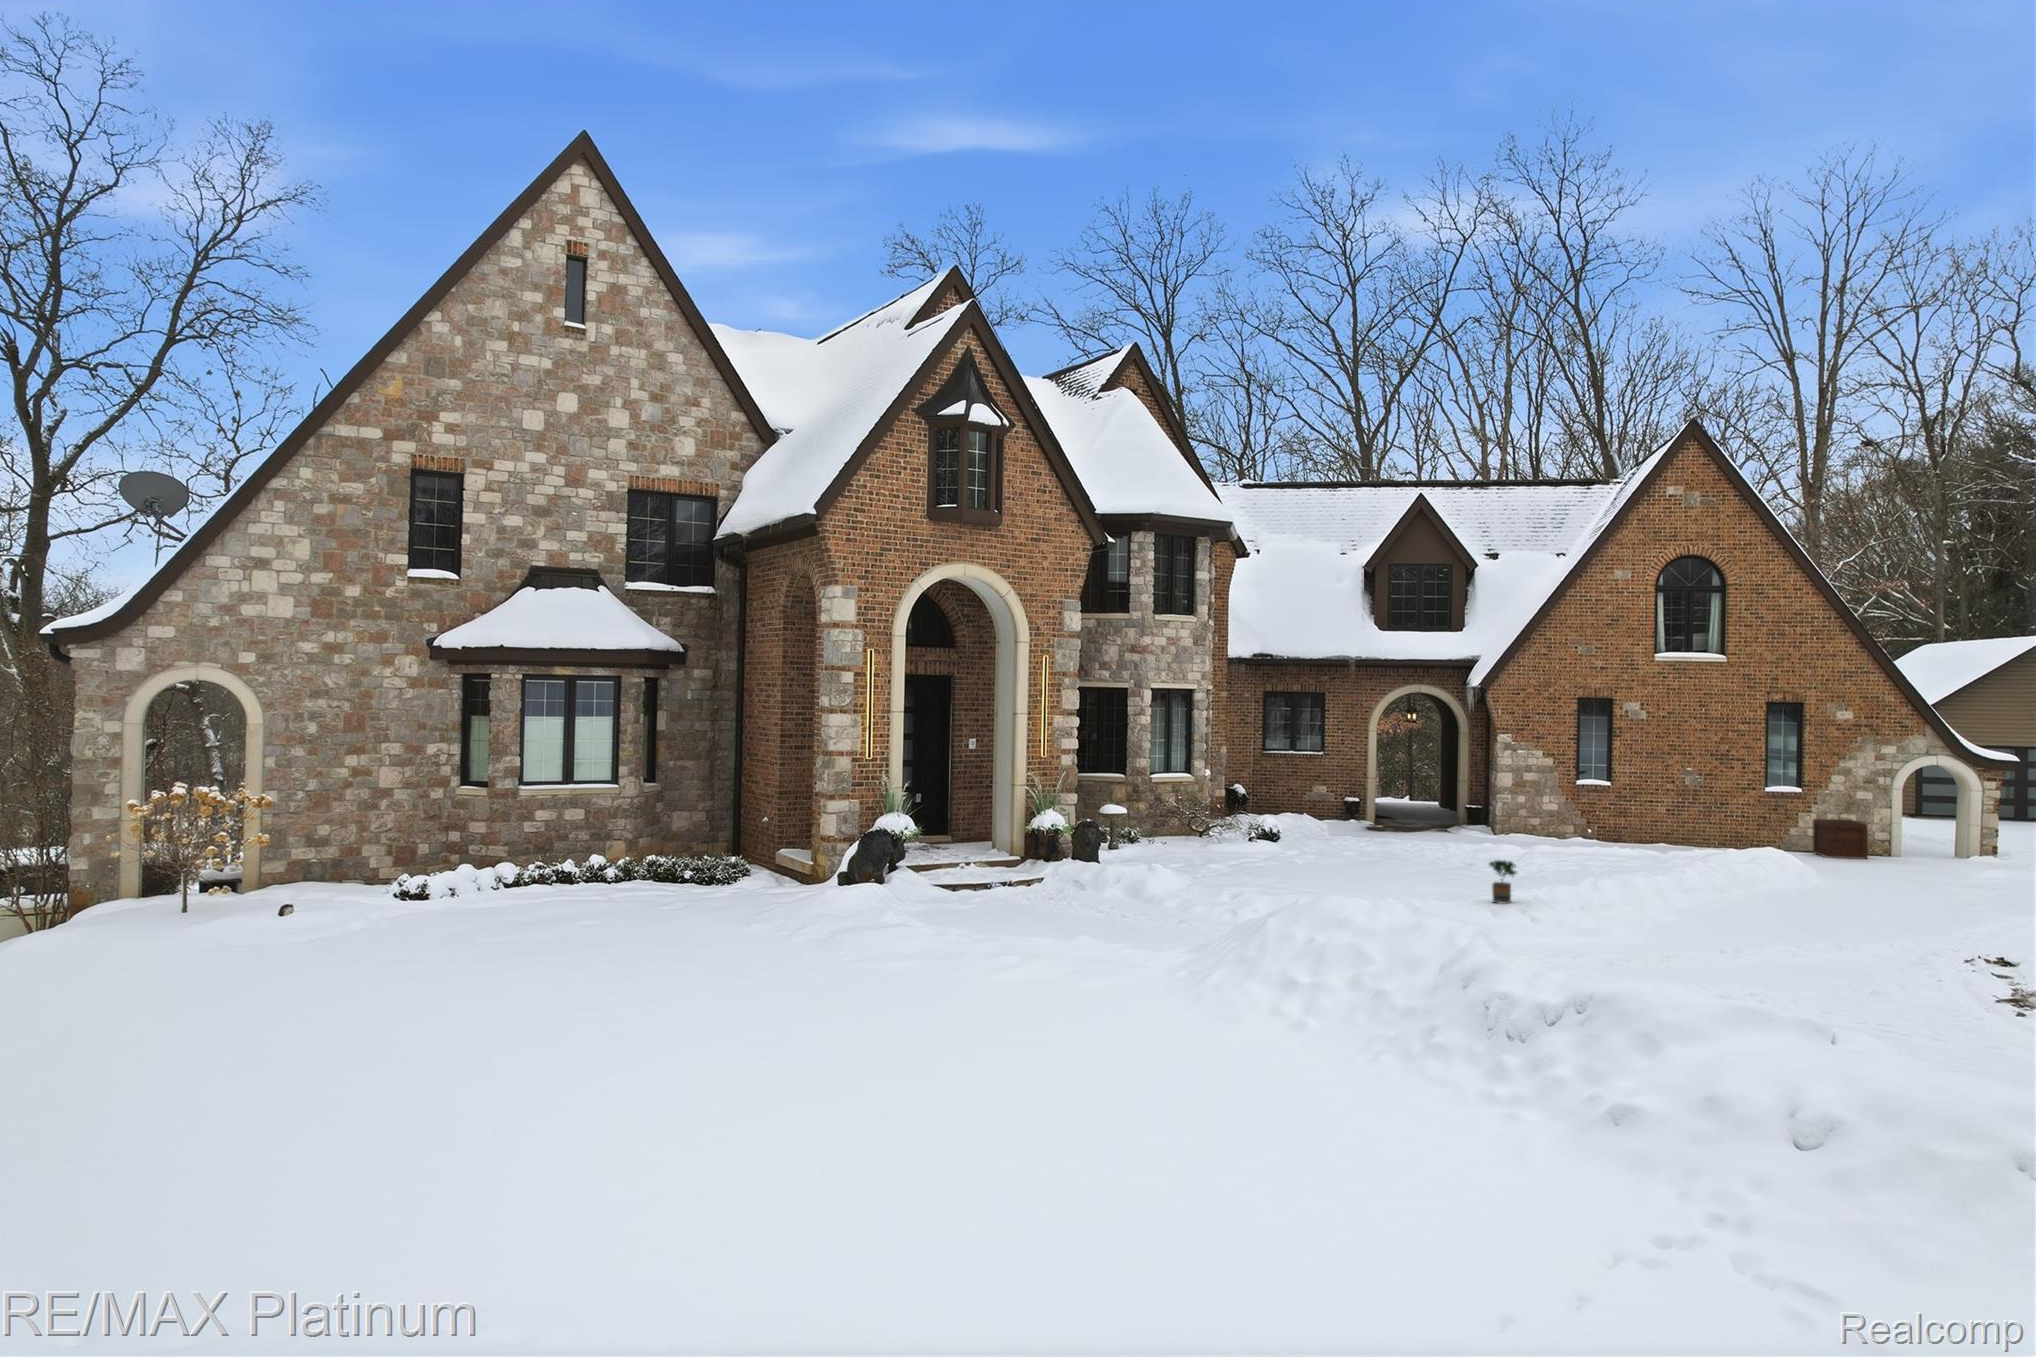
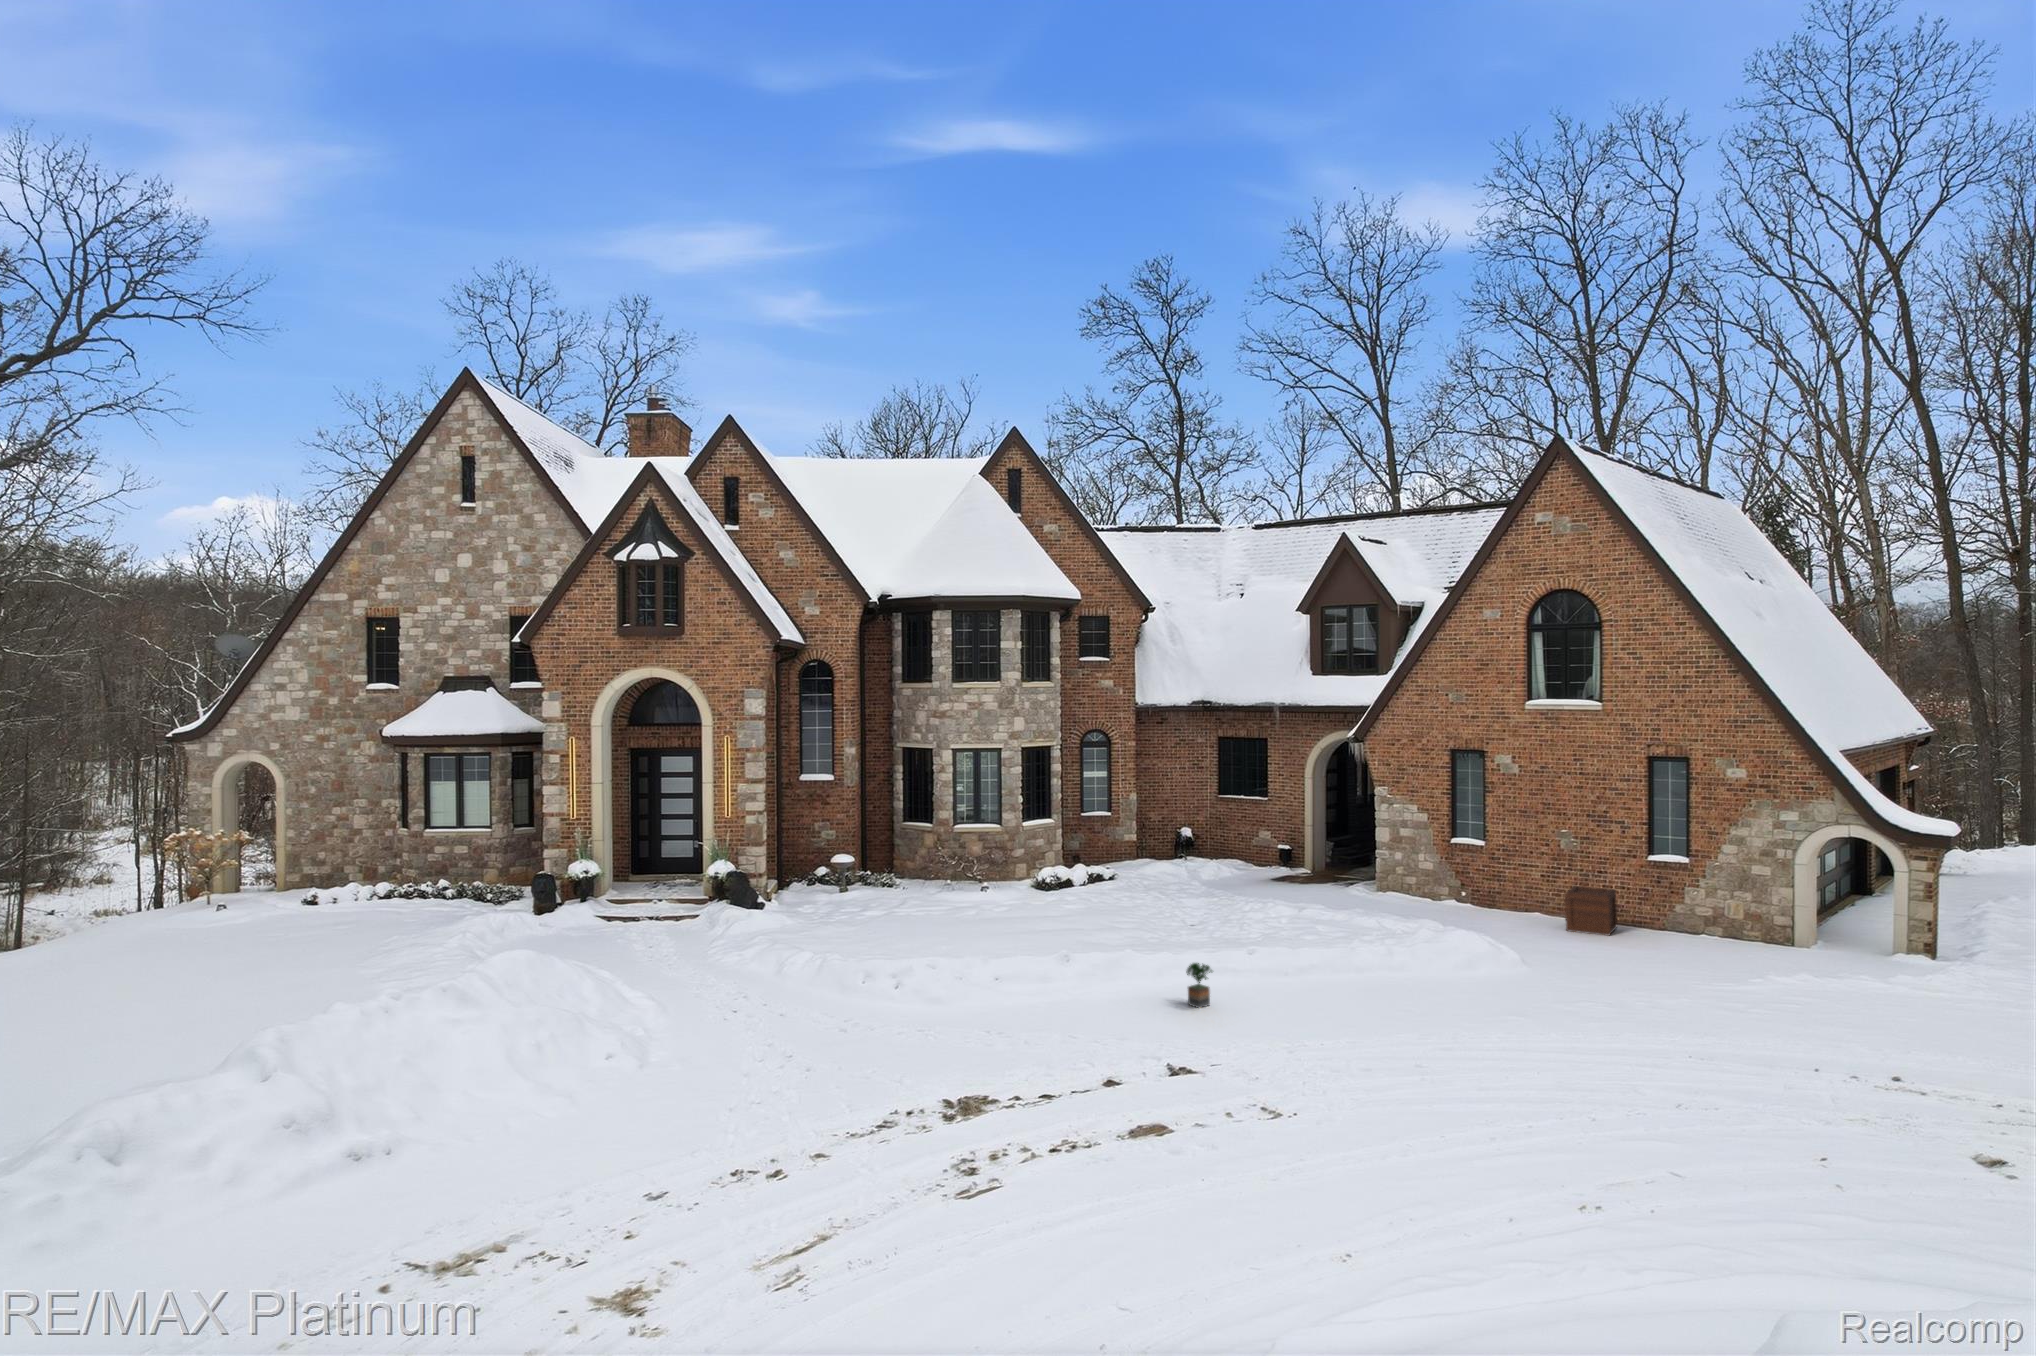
potted tree: present [1489,860,1516,904] -> present [1186,963,1212,1008]

